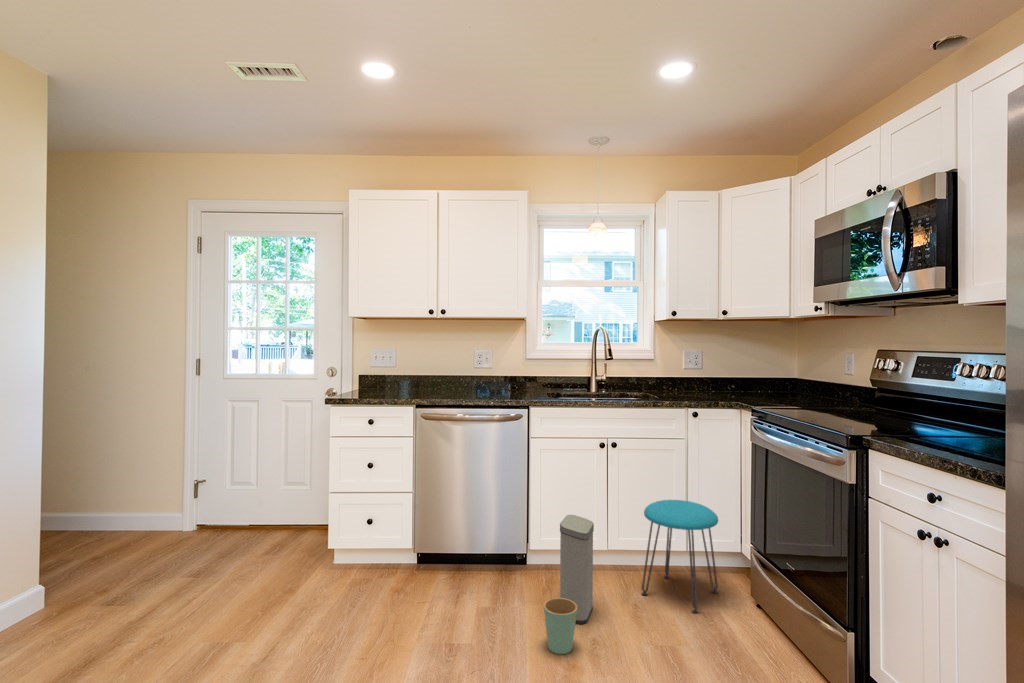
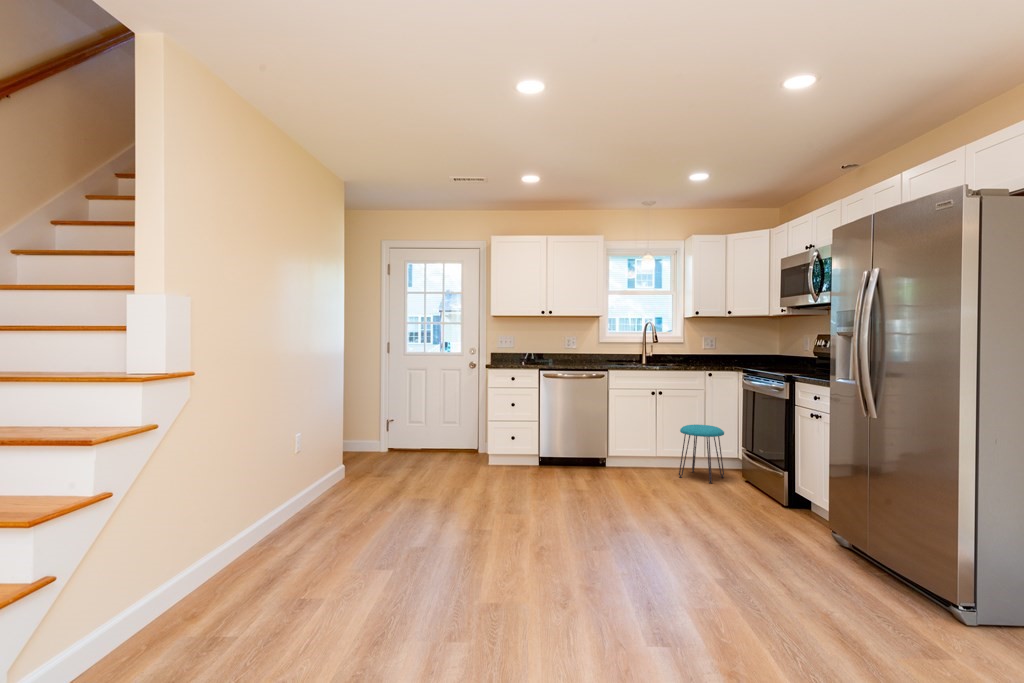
trash can: present [544,515,594,654] -> none [629,429,652,494]

